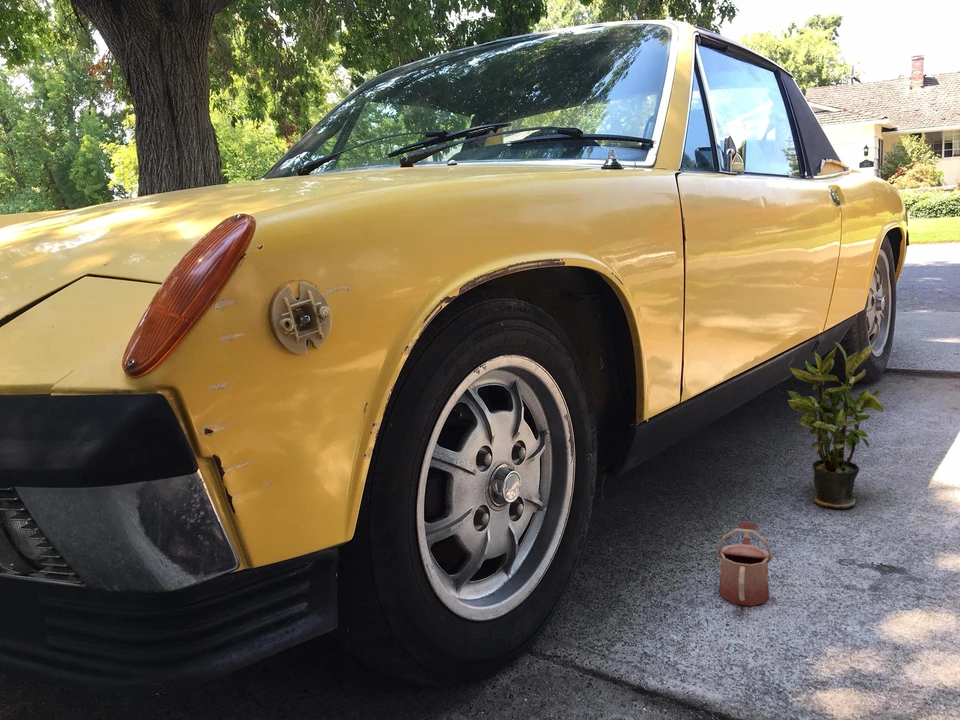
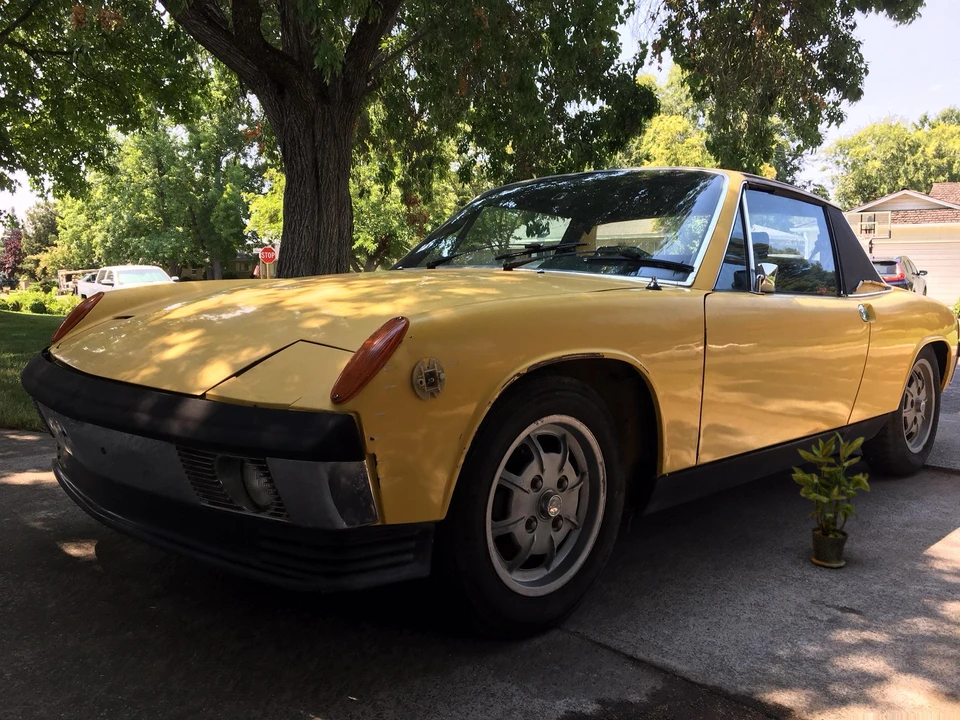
watering can: present [717,522,772,606] -> none [709,560,751,621]

